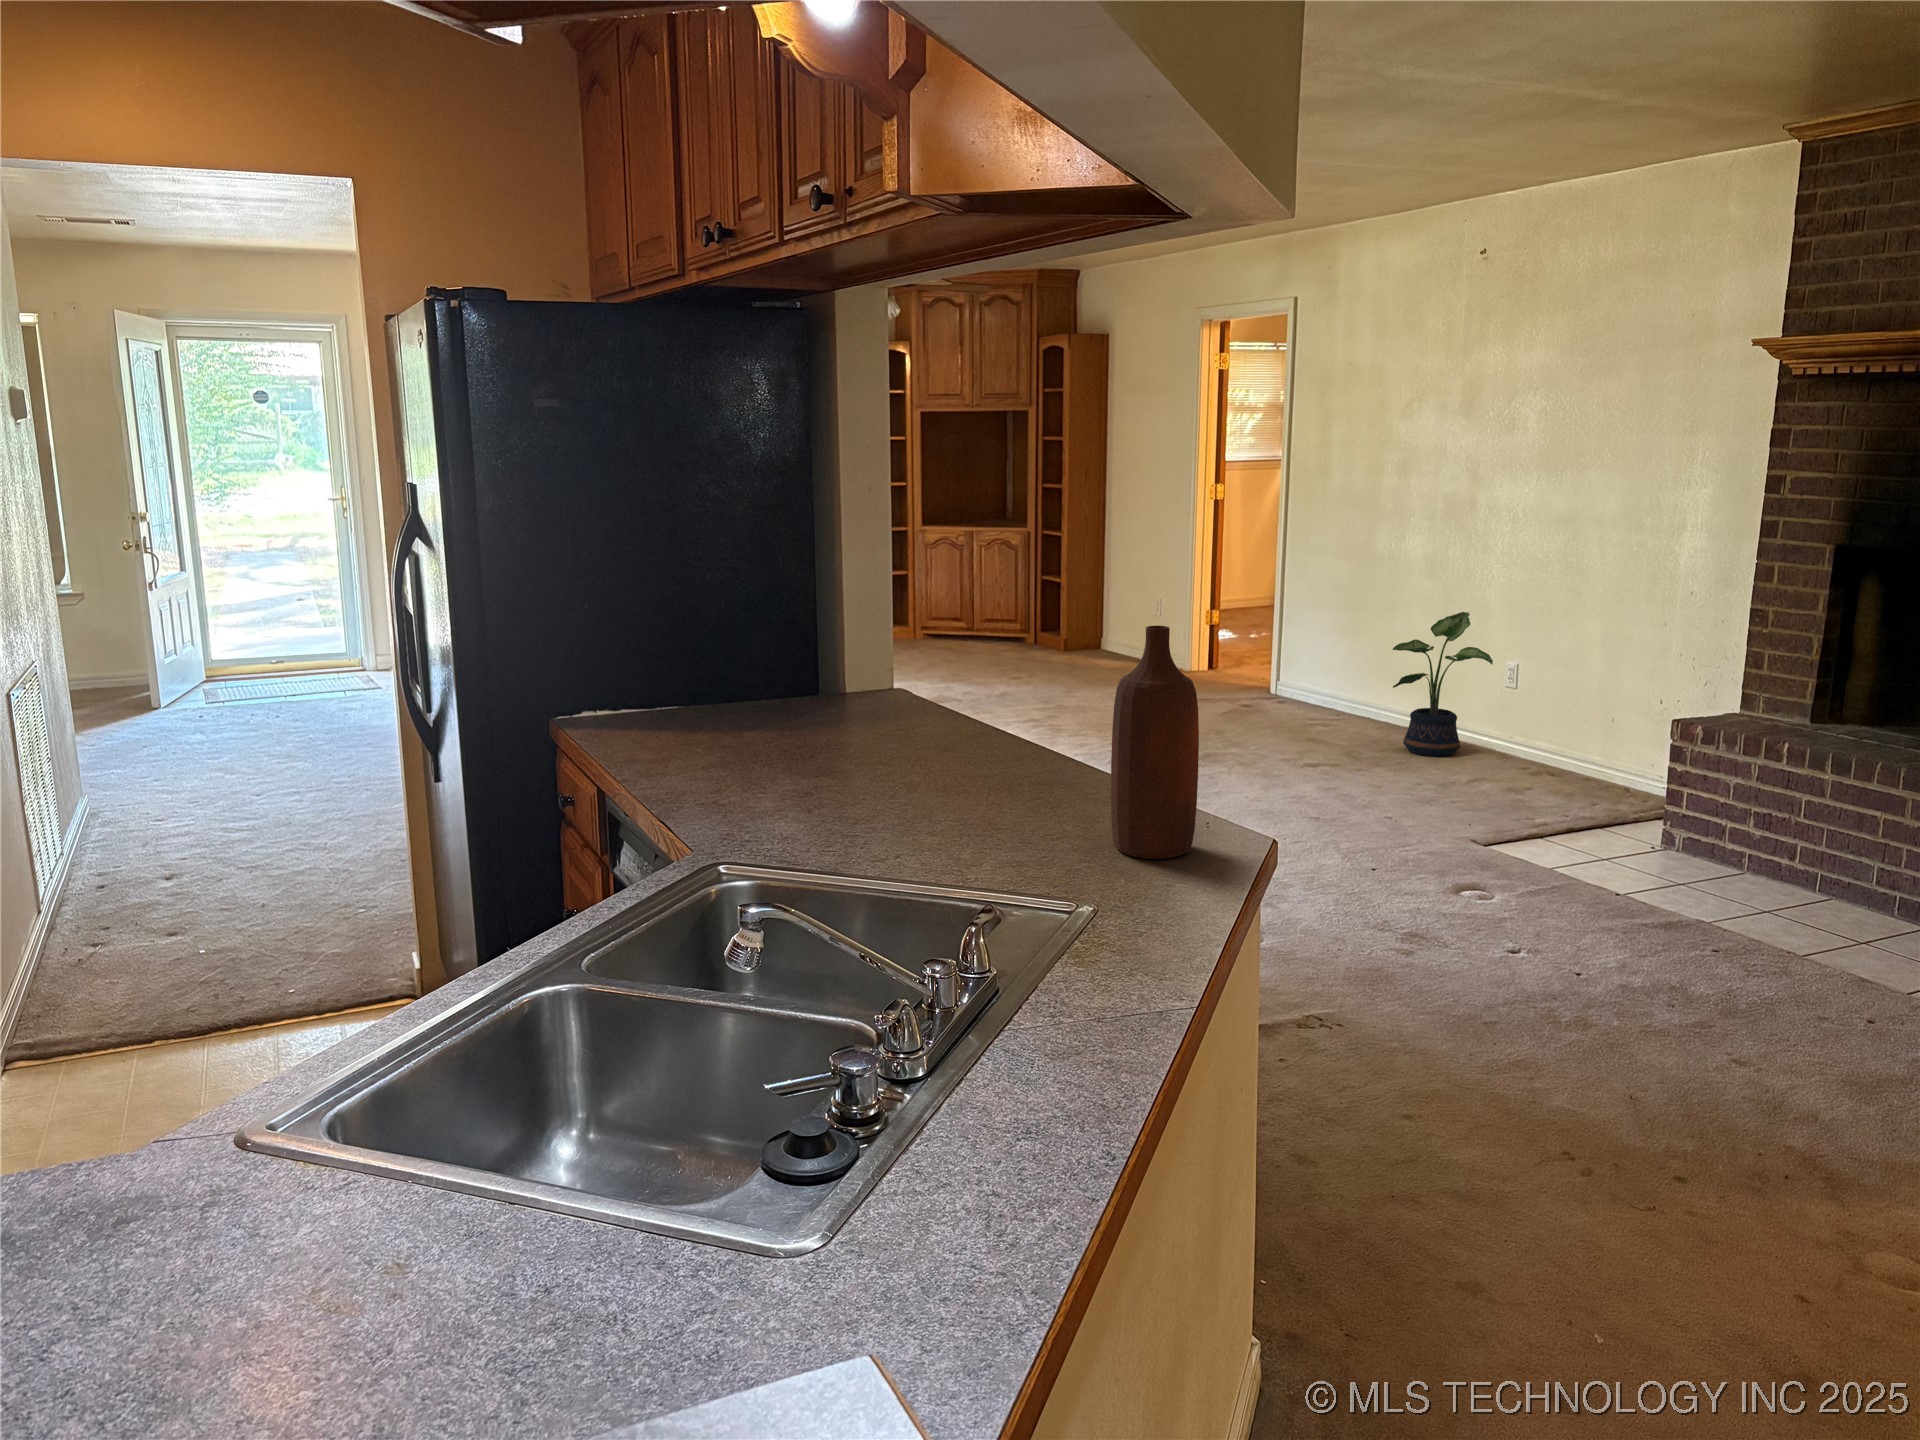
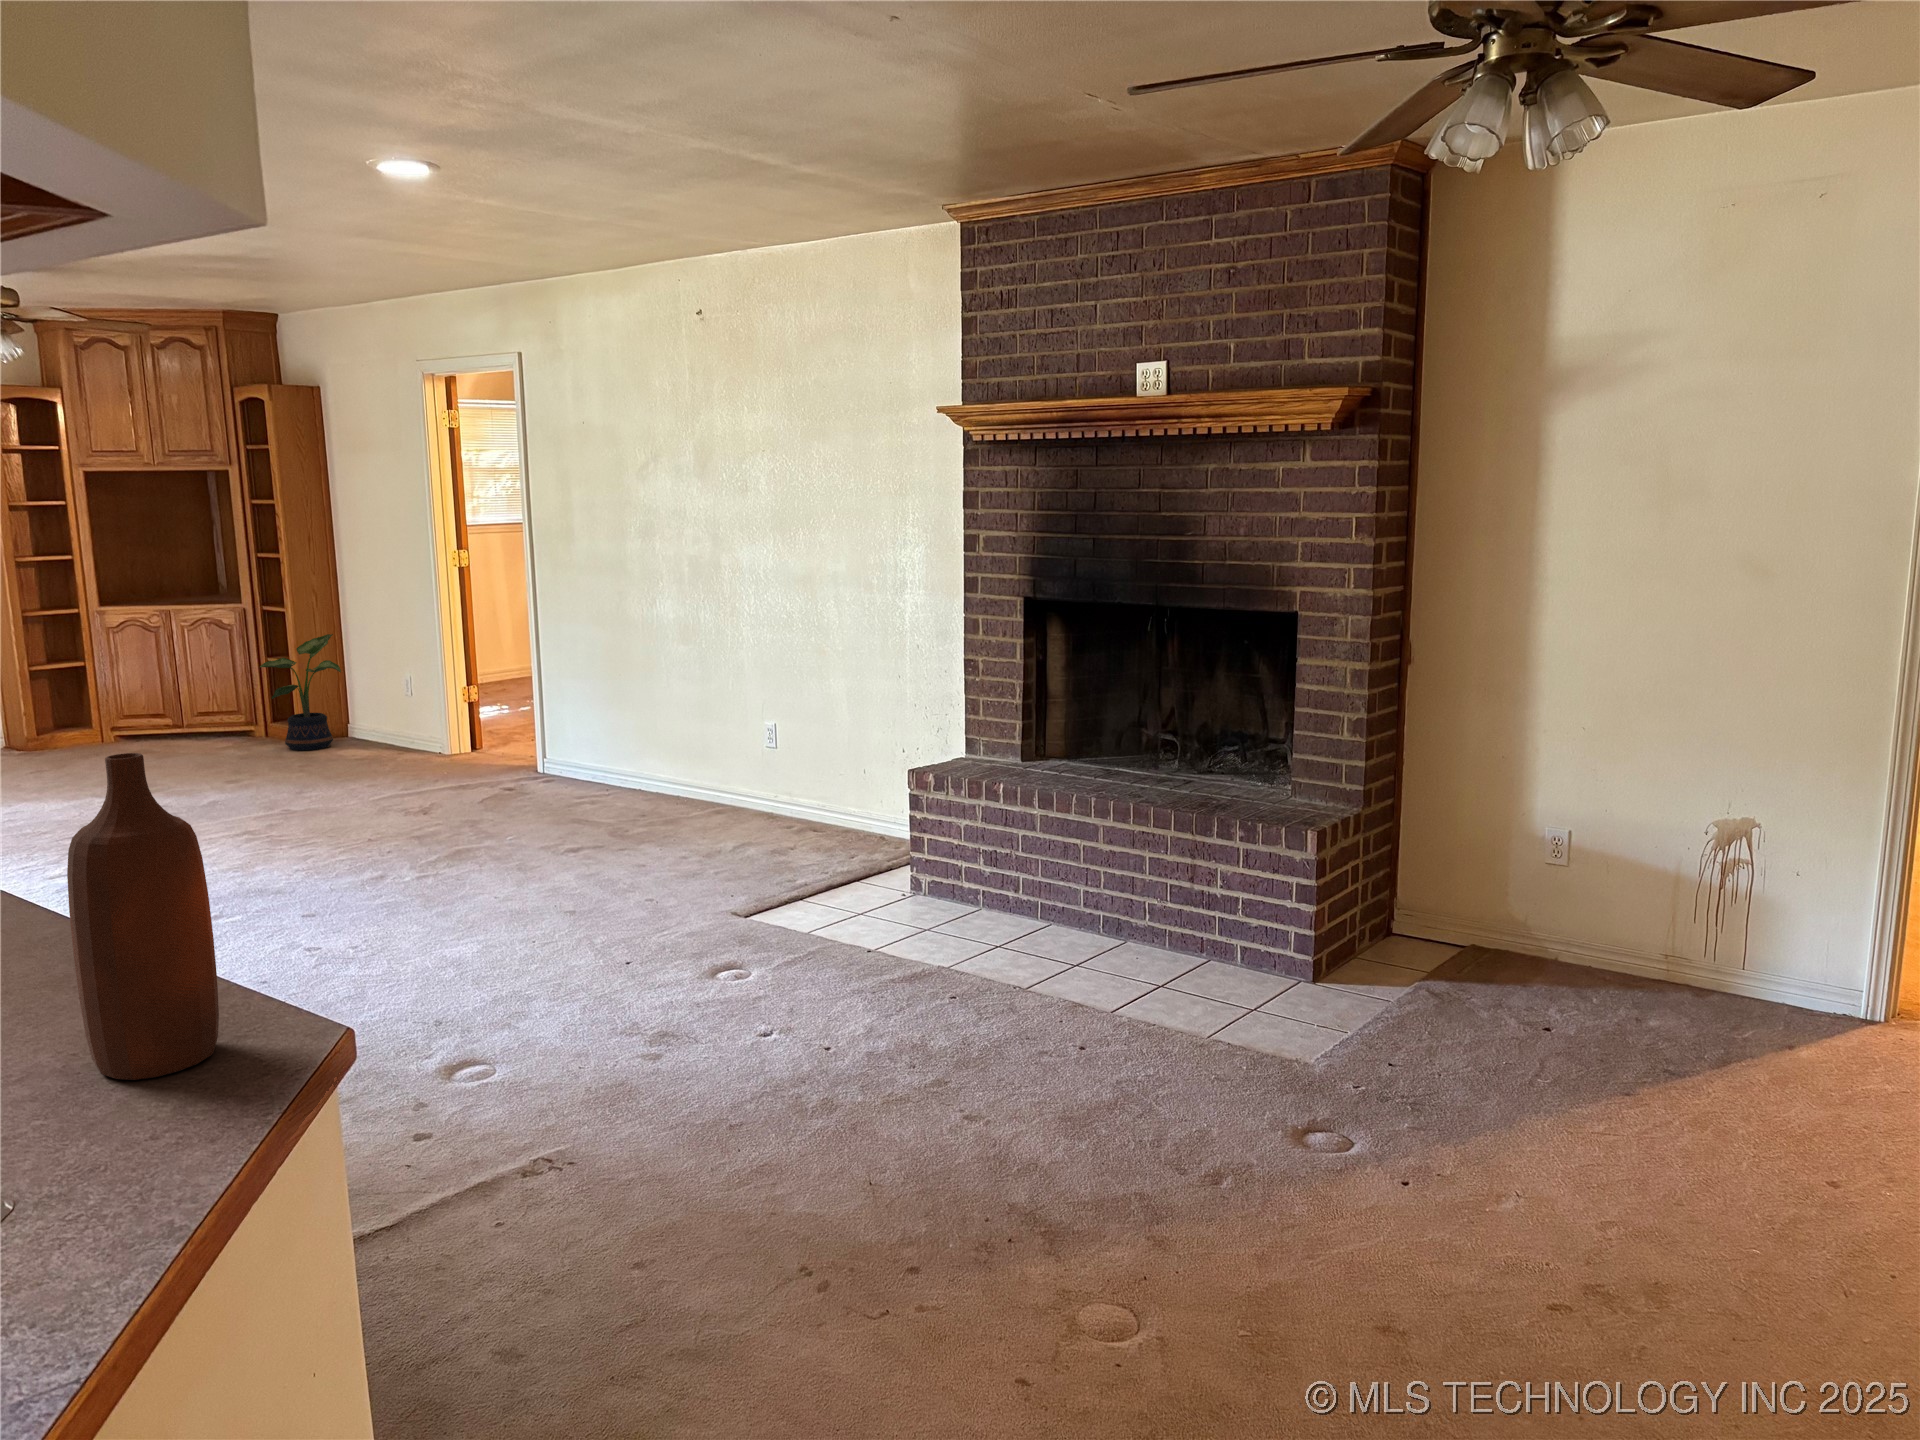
potted plant: present [1393,612,1493,756] -> present [260,634,341,750]

